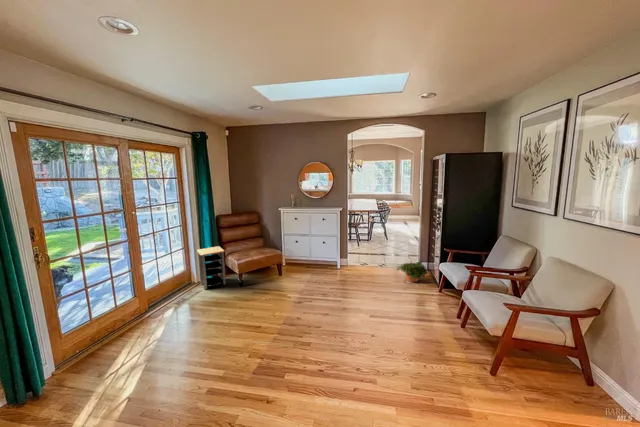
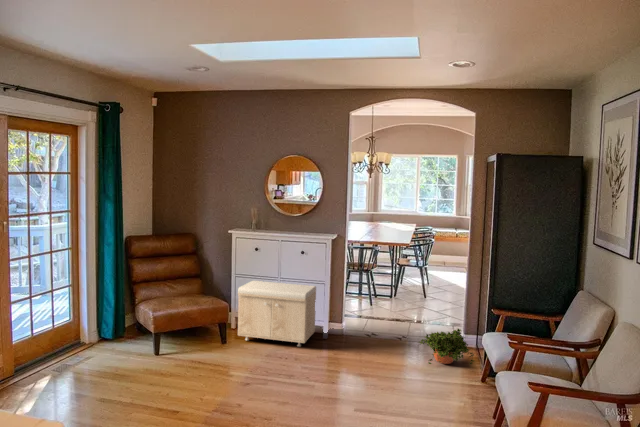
storage bench: none [286,238,332,275] -> present [238,281,316,346]
side table: present [197,246,226,289] -> none [91,287,136,356]

